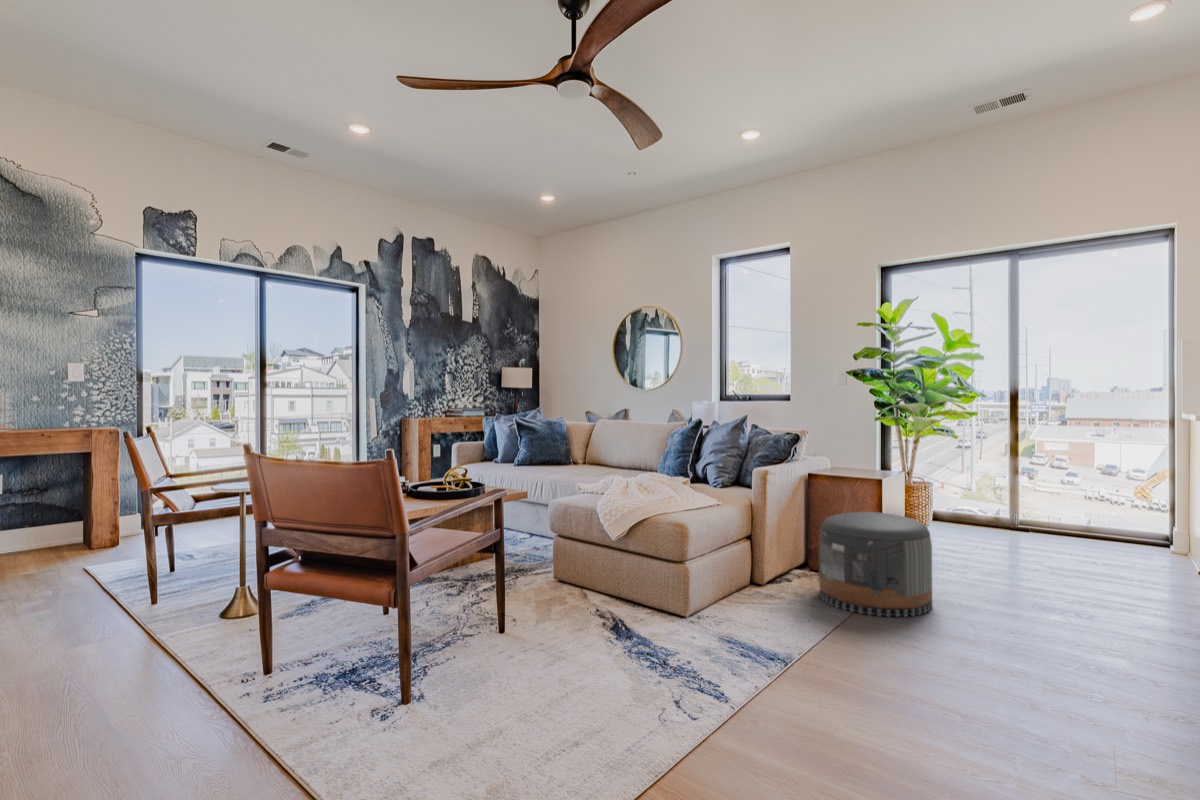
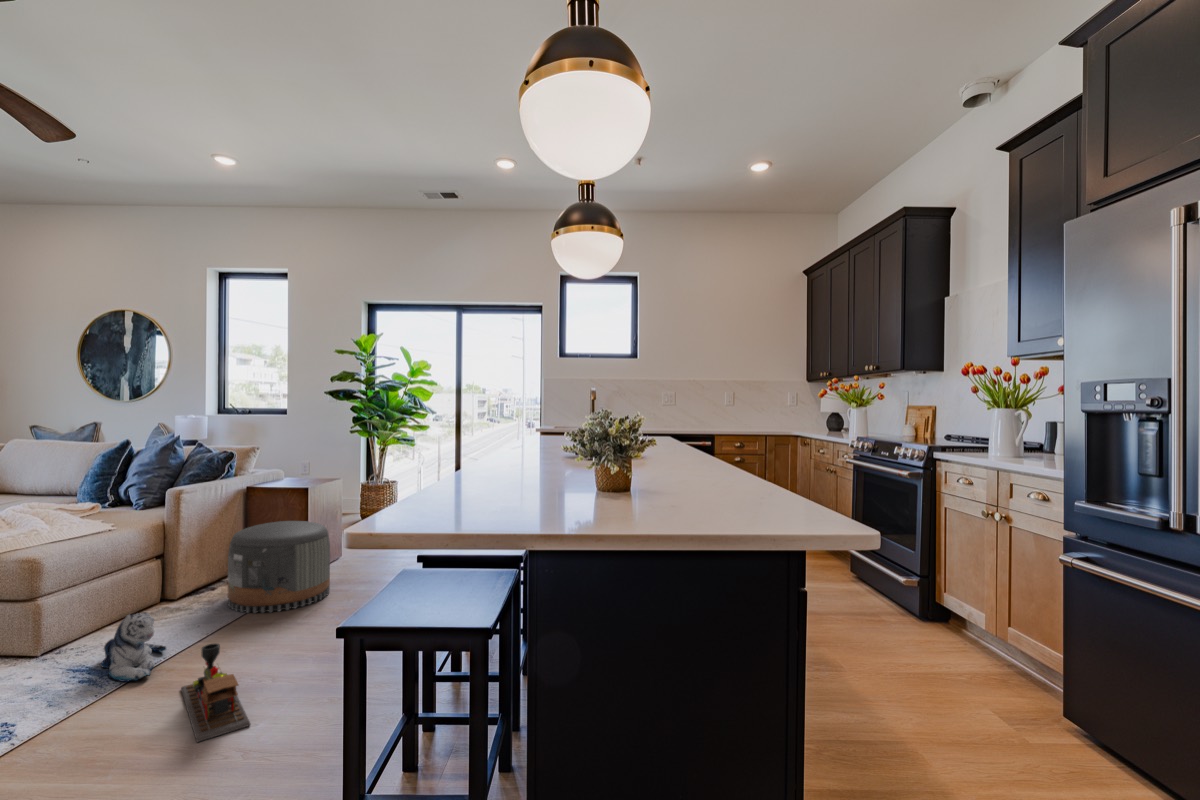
plush toy: none [746,594,809,667] -> present [100,613,166,682]
toy train: none [854,645,987,765] -> present [181,643,250,742]

